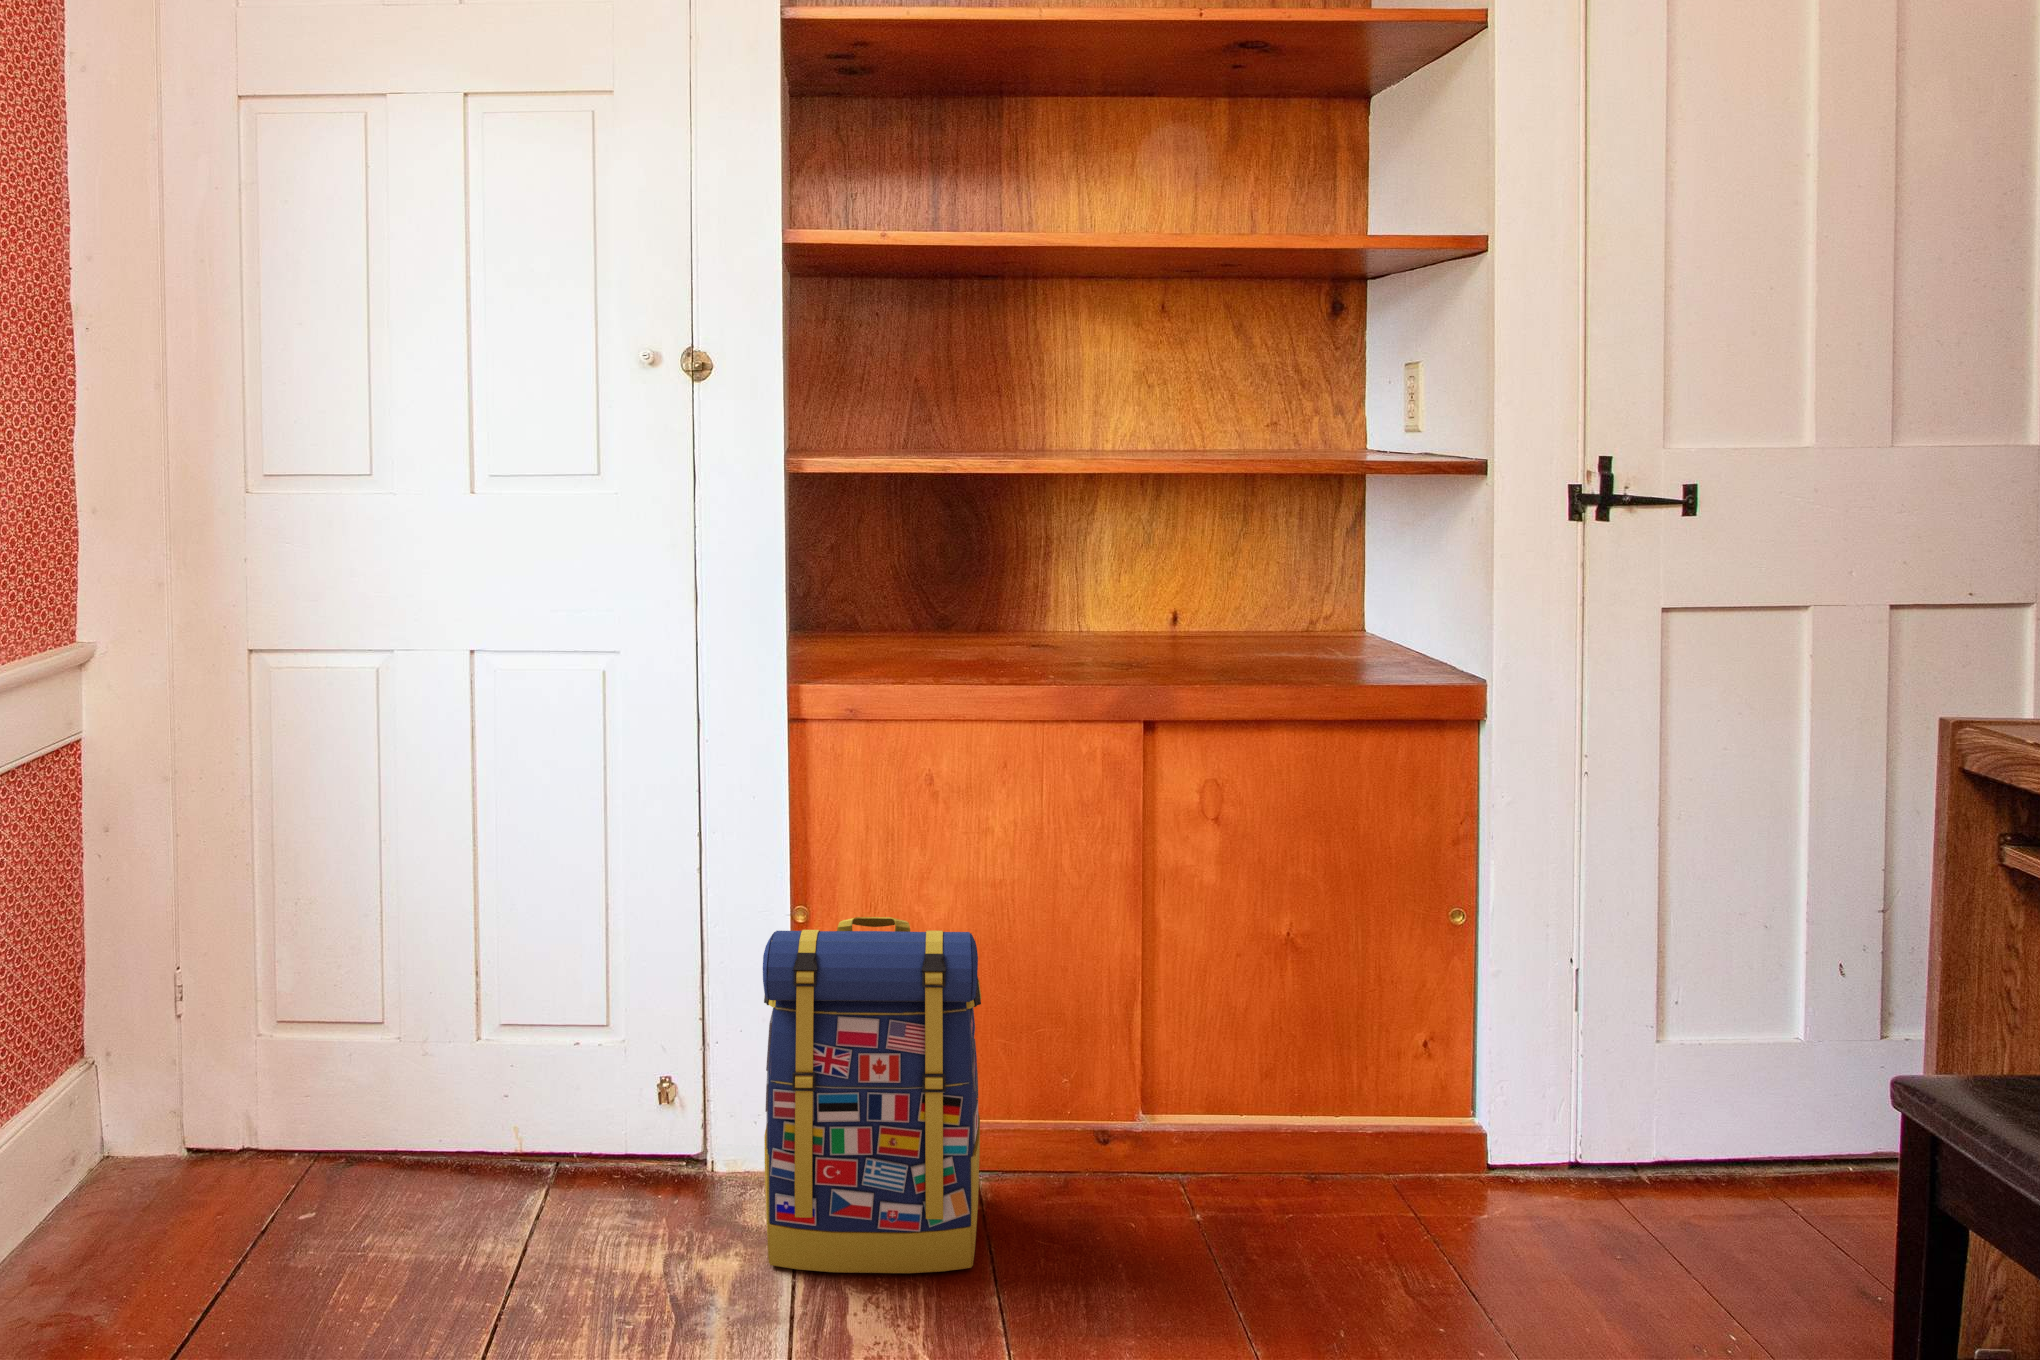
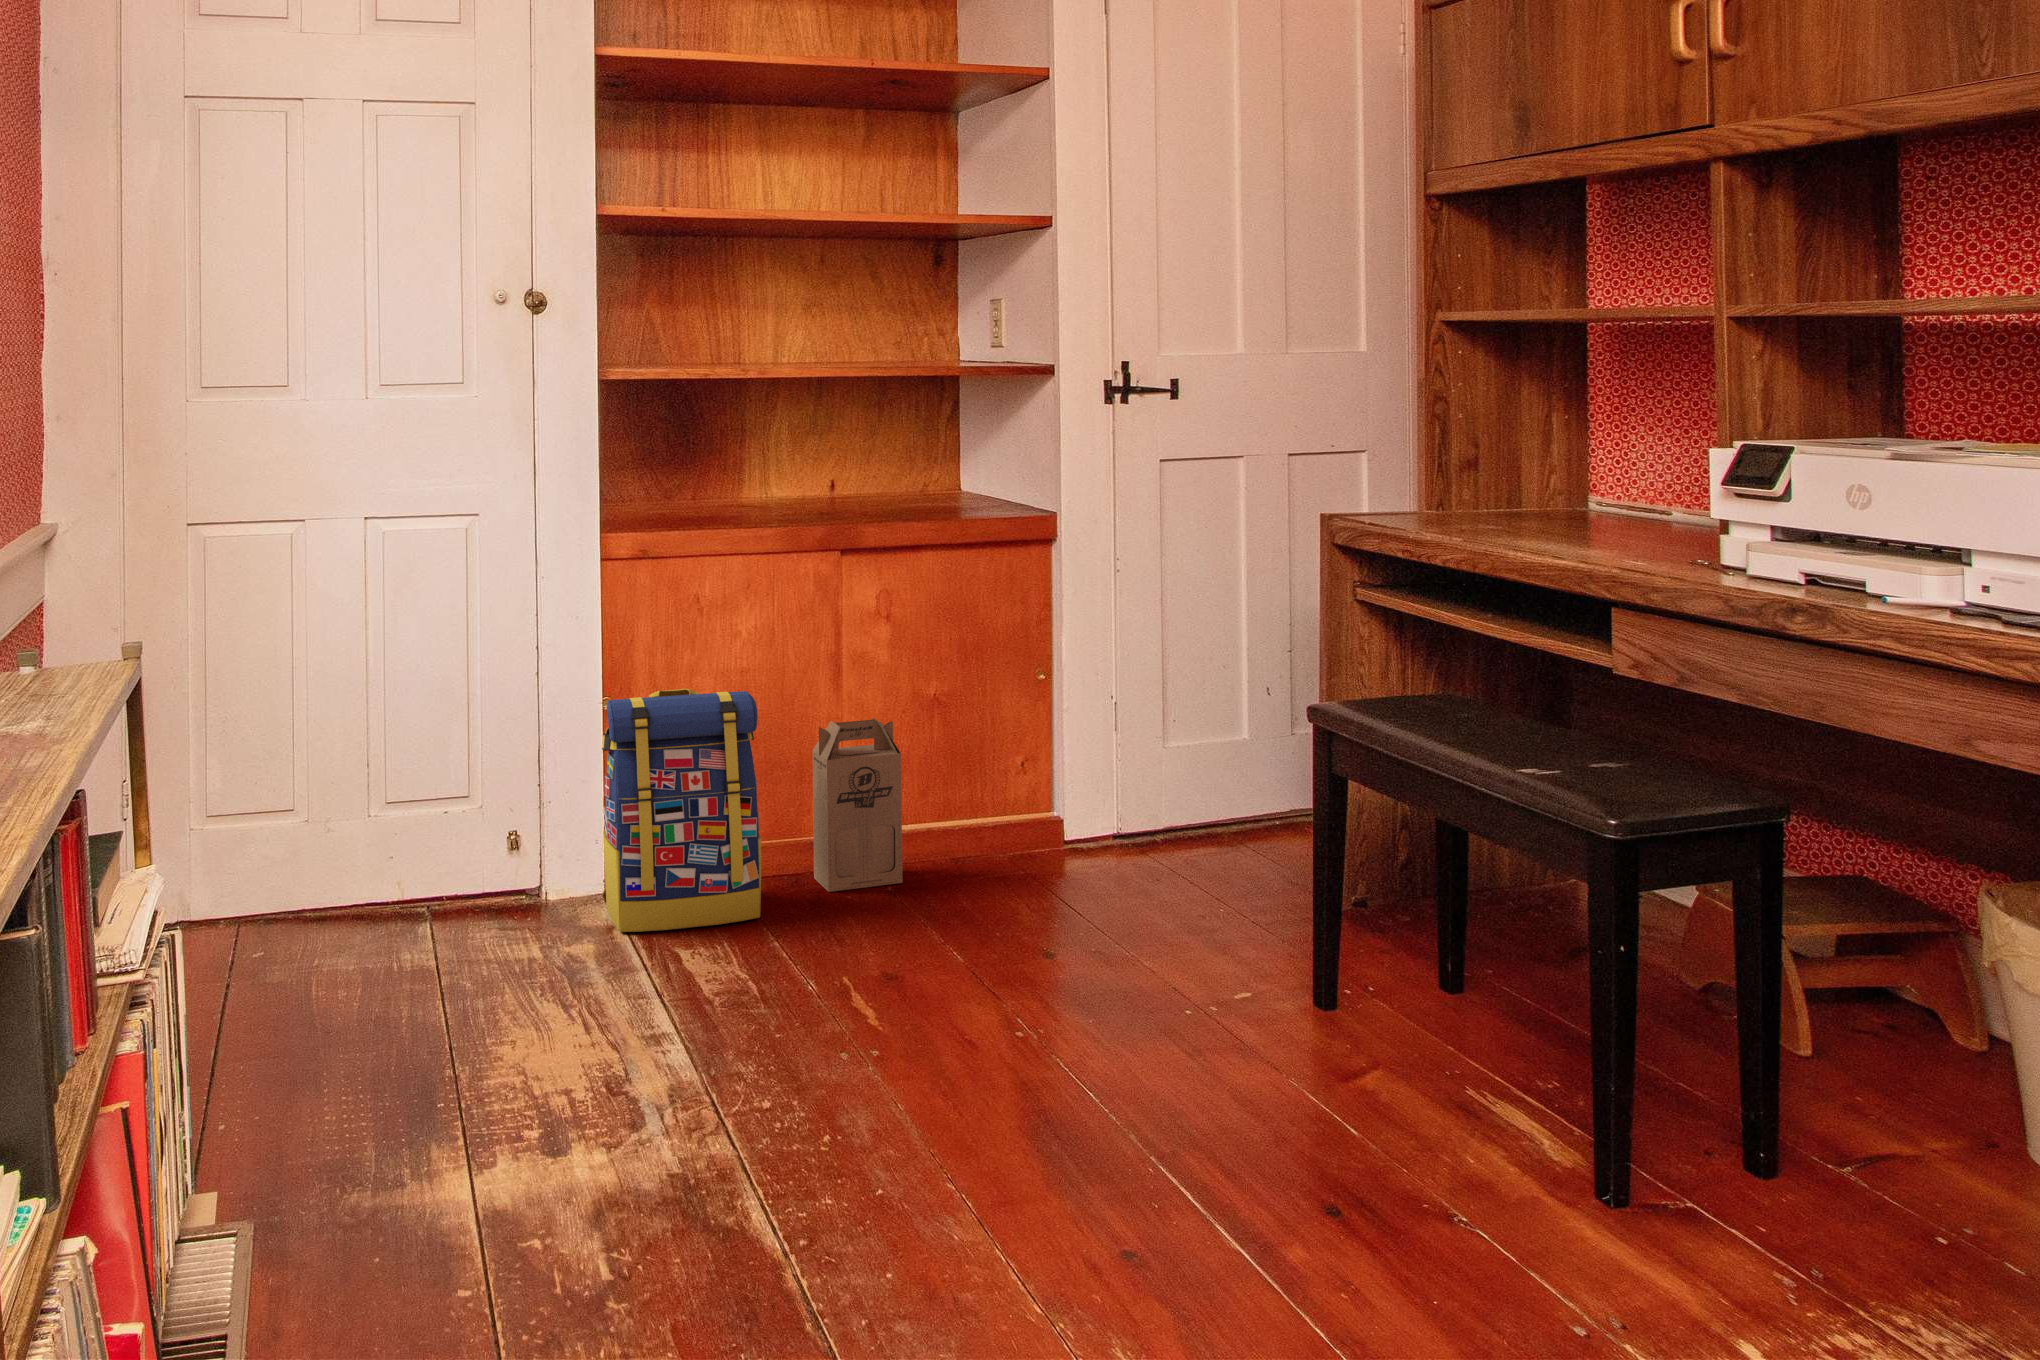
cardboard box: none [1086,970,1210,1221] -> present [813,718,903,892]

